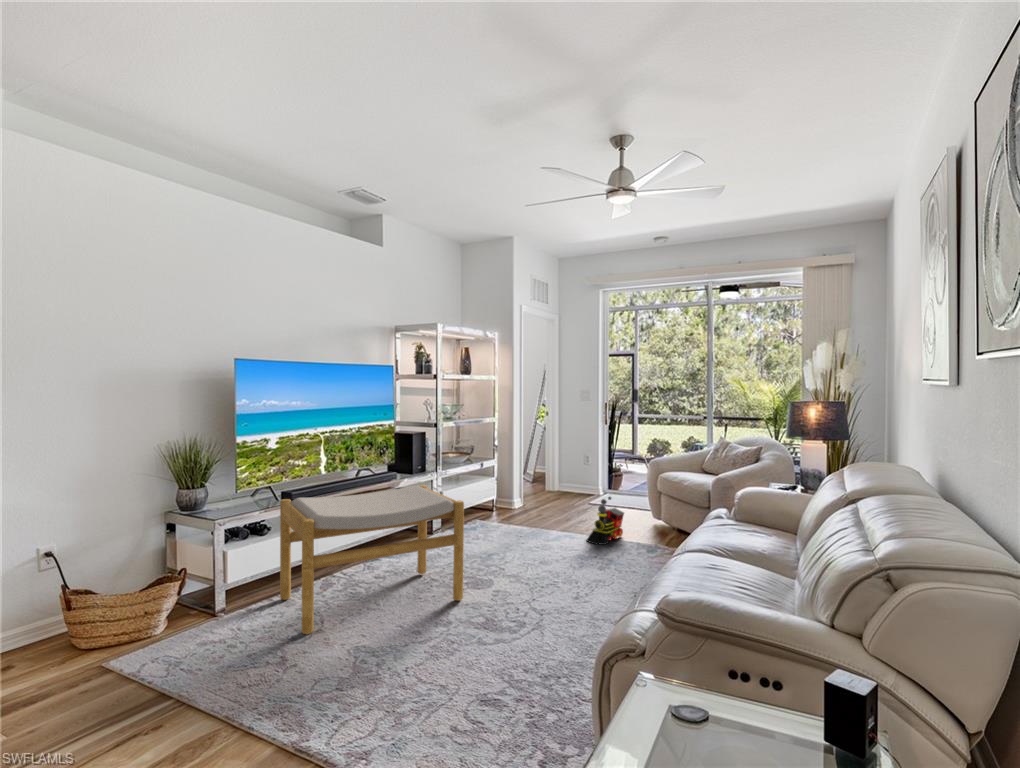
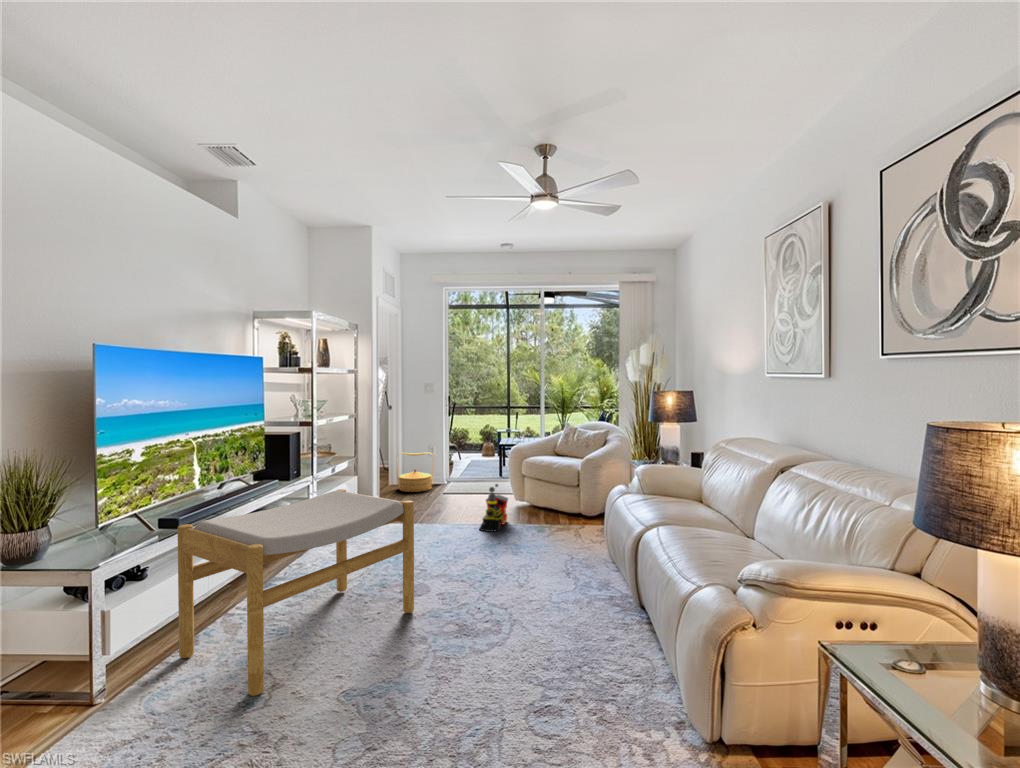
woven basket: none [546,457,582,497] -> present [397,453,434,492]

